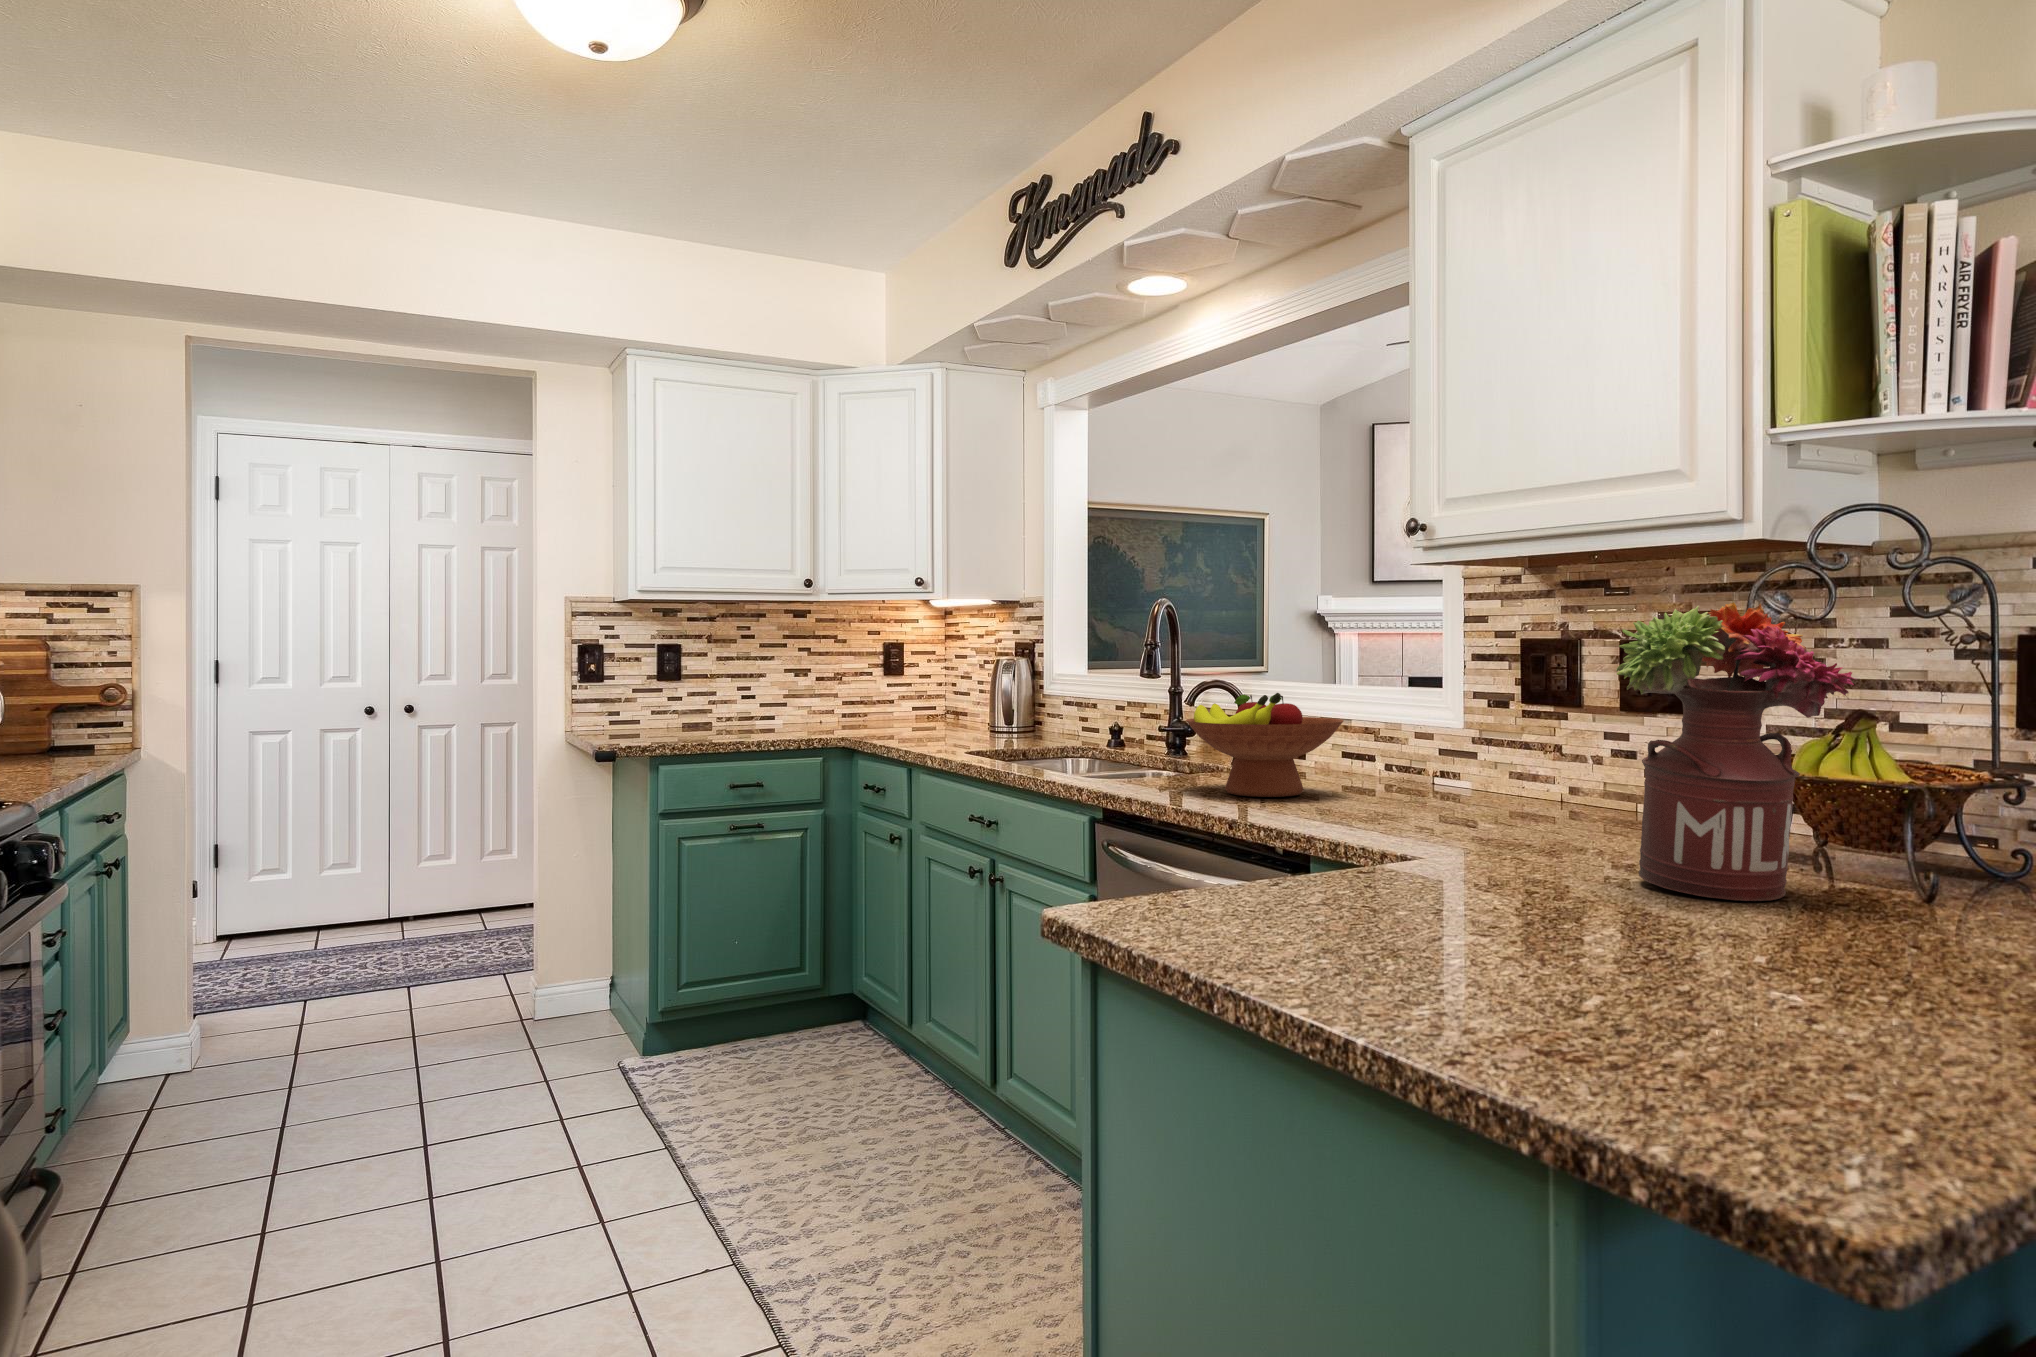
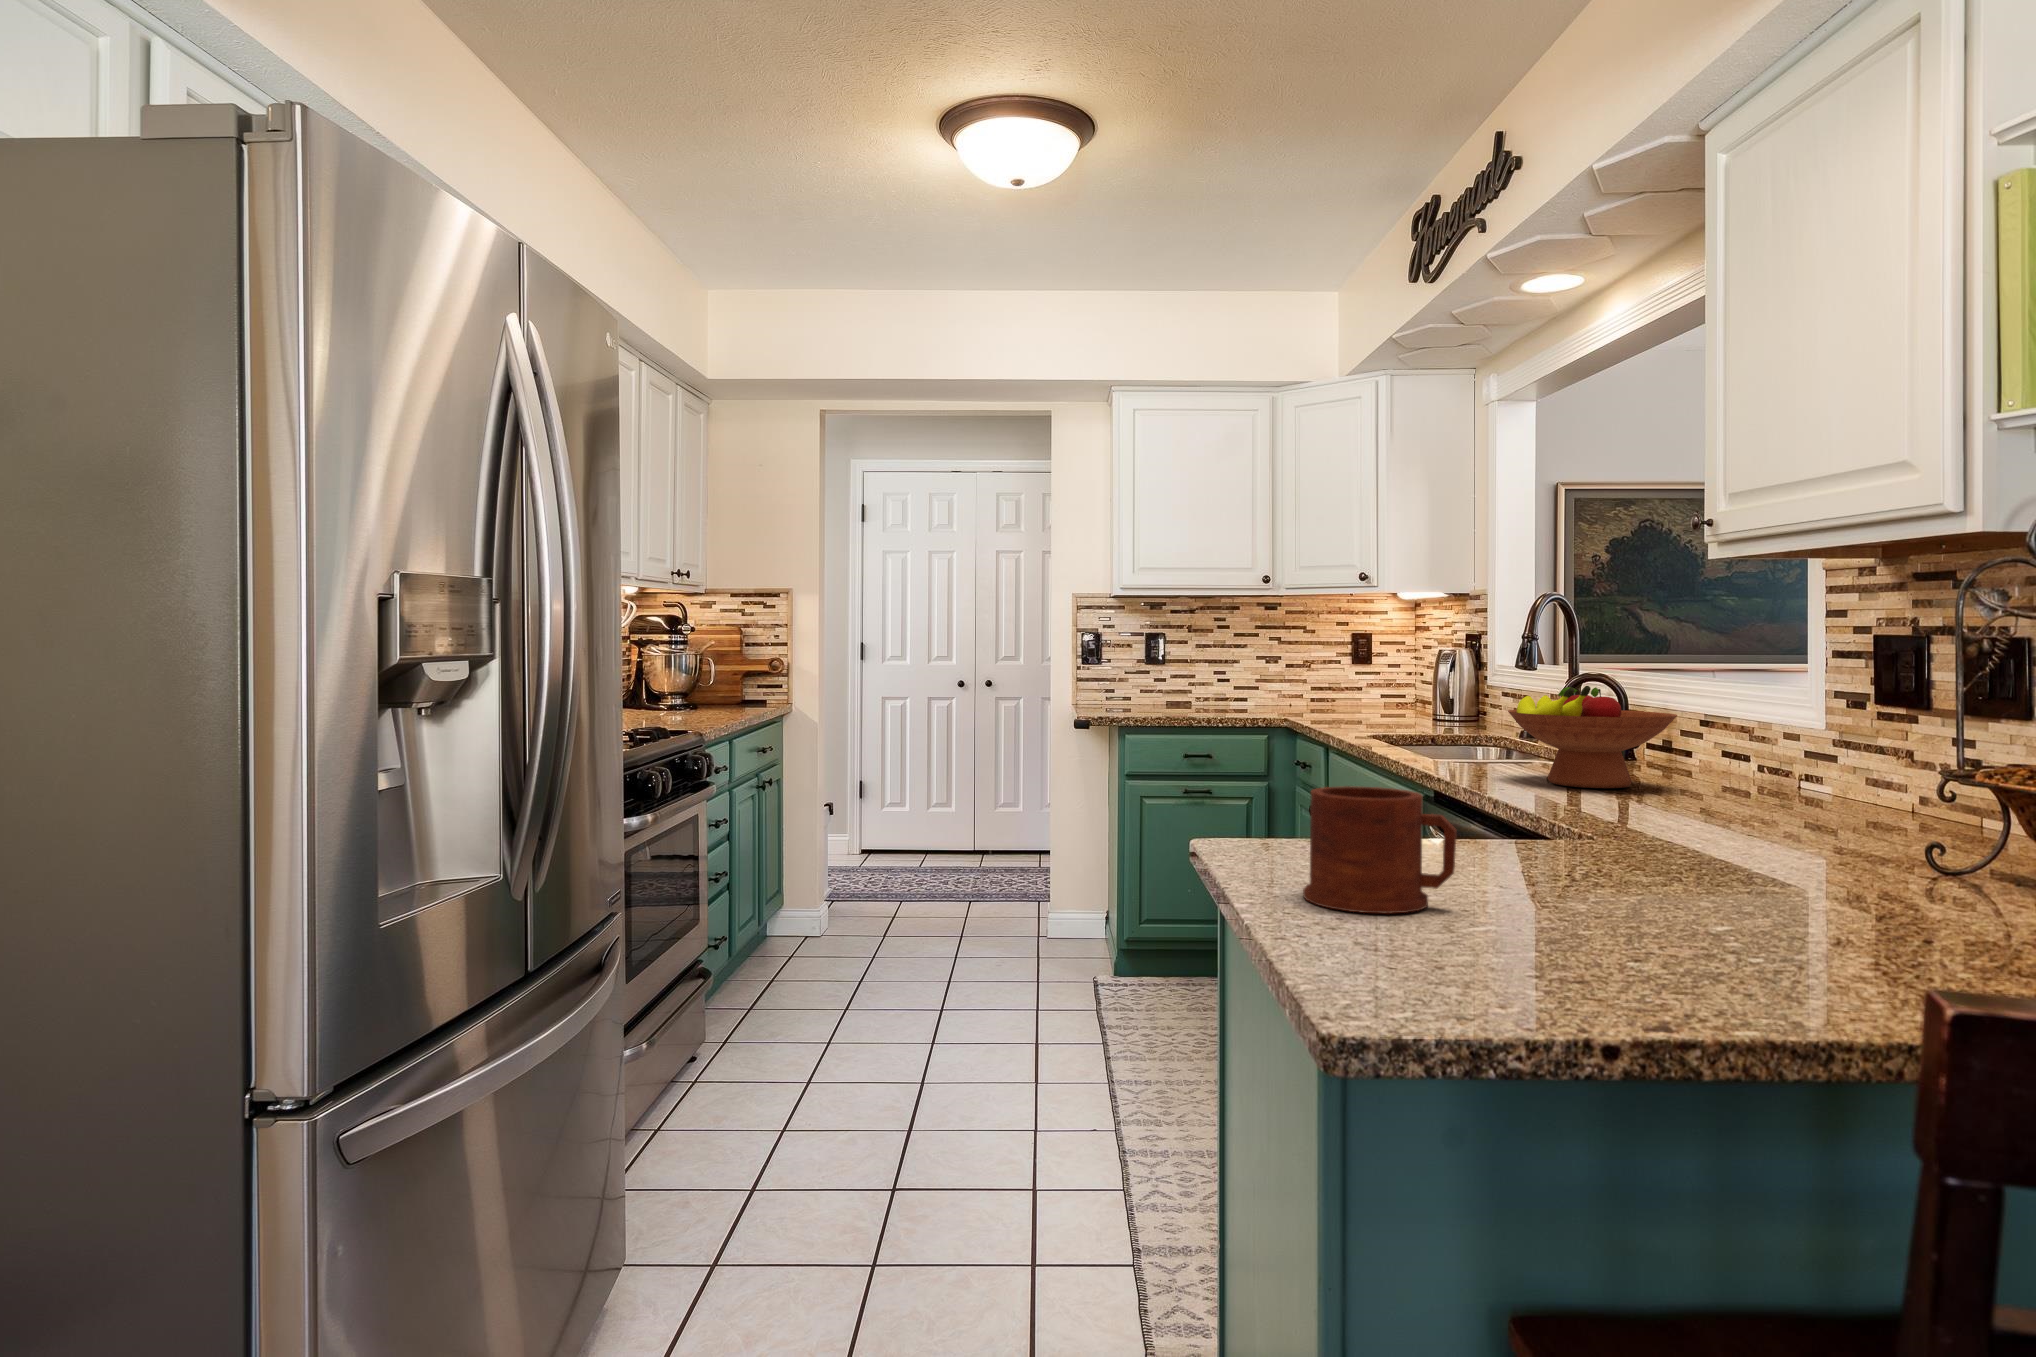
flower arrangement: present [1616,602,1855,901] -> none [1707,601,1952,899]
mug: none [1404,831,1593,1004] -> present [1303,786,1457,914]

